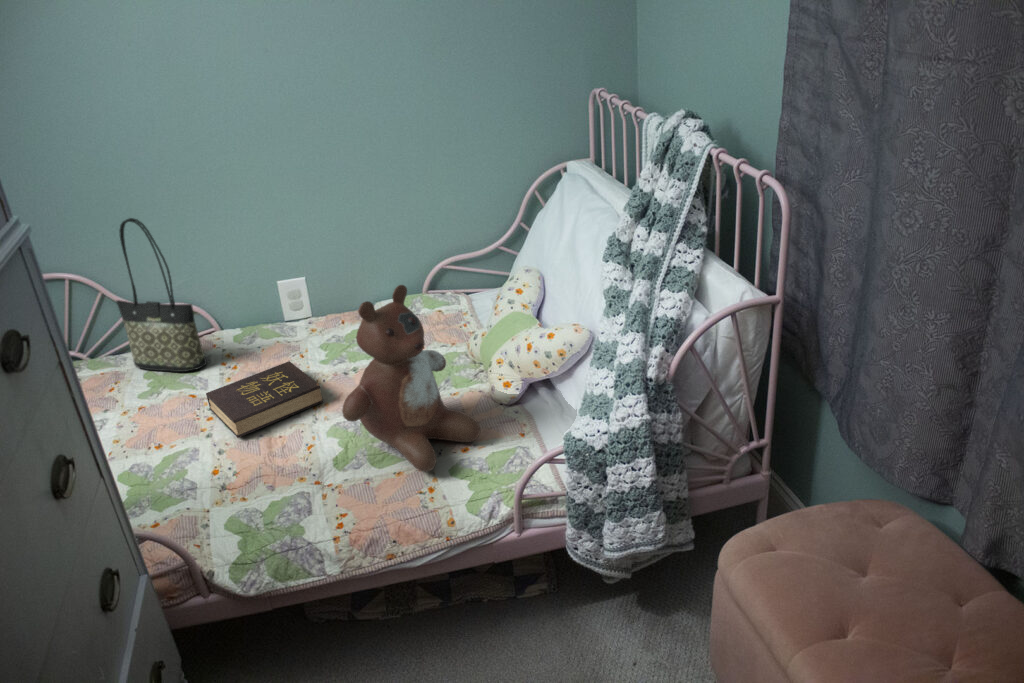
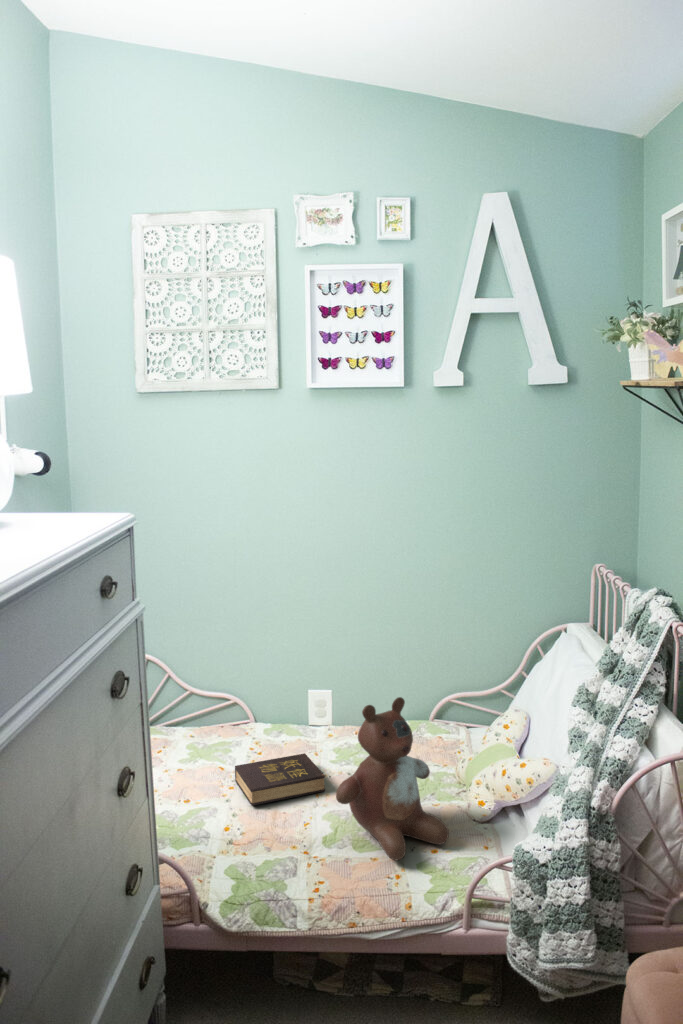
tote bag: present [117,218,207,372] -> none [185,619,241,749]

